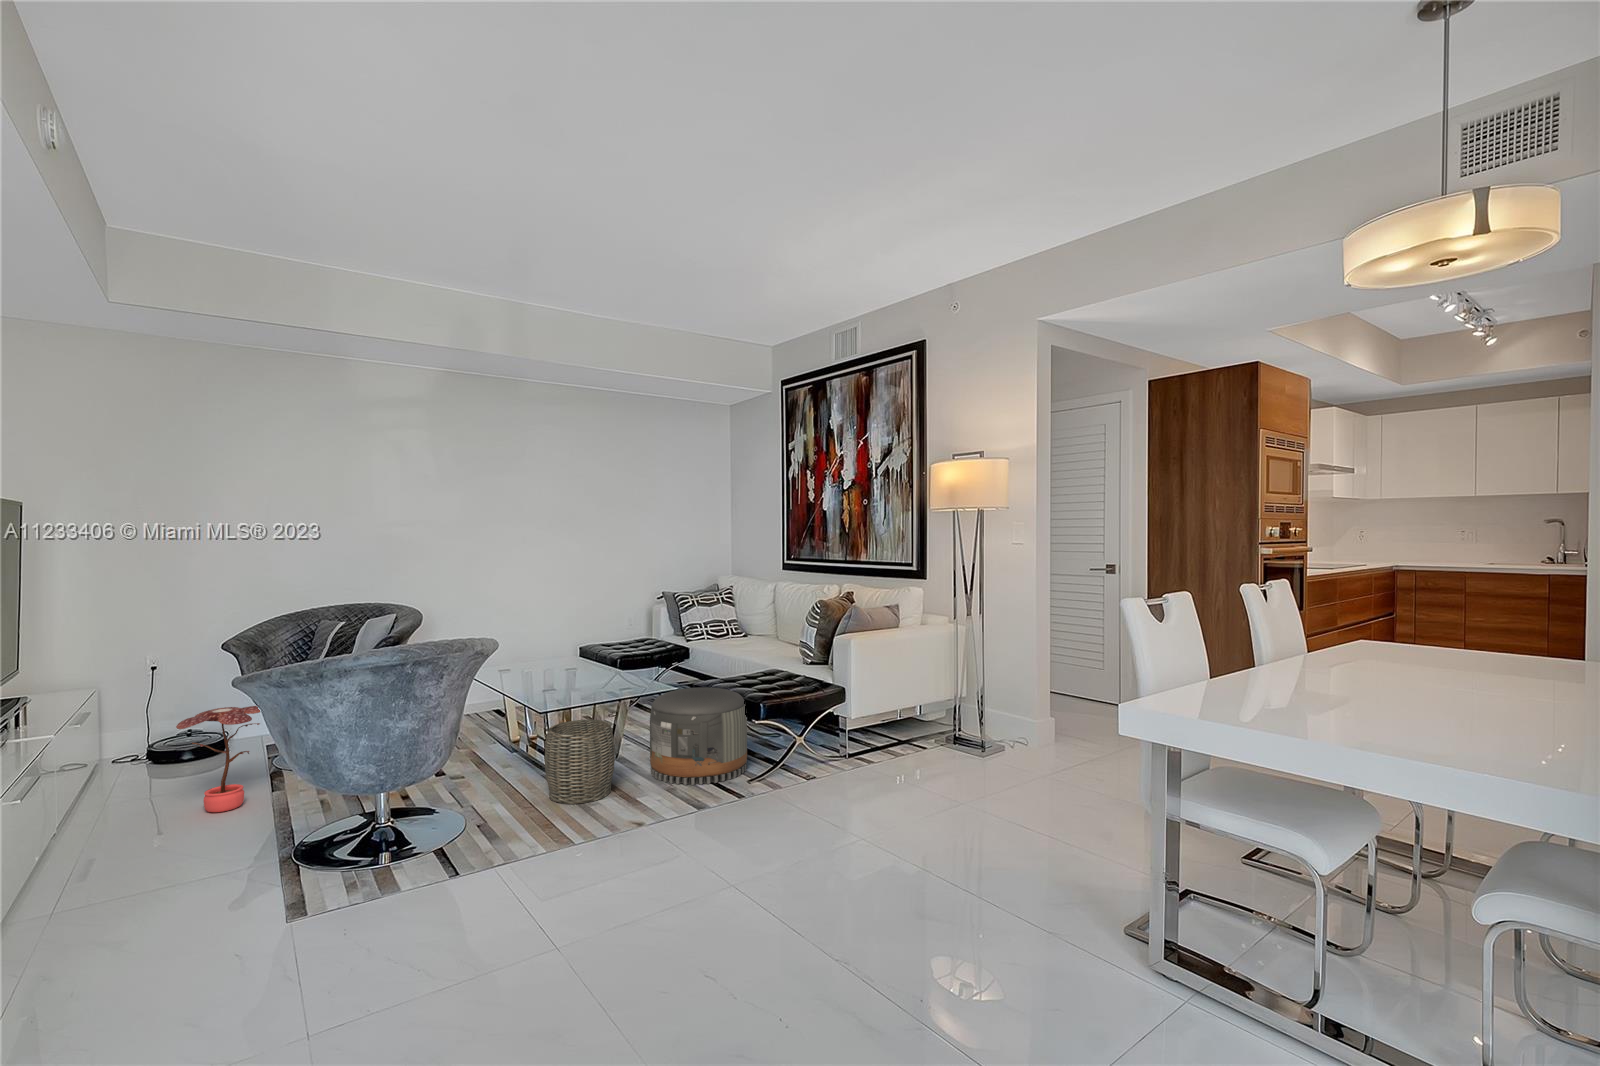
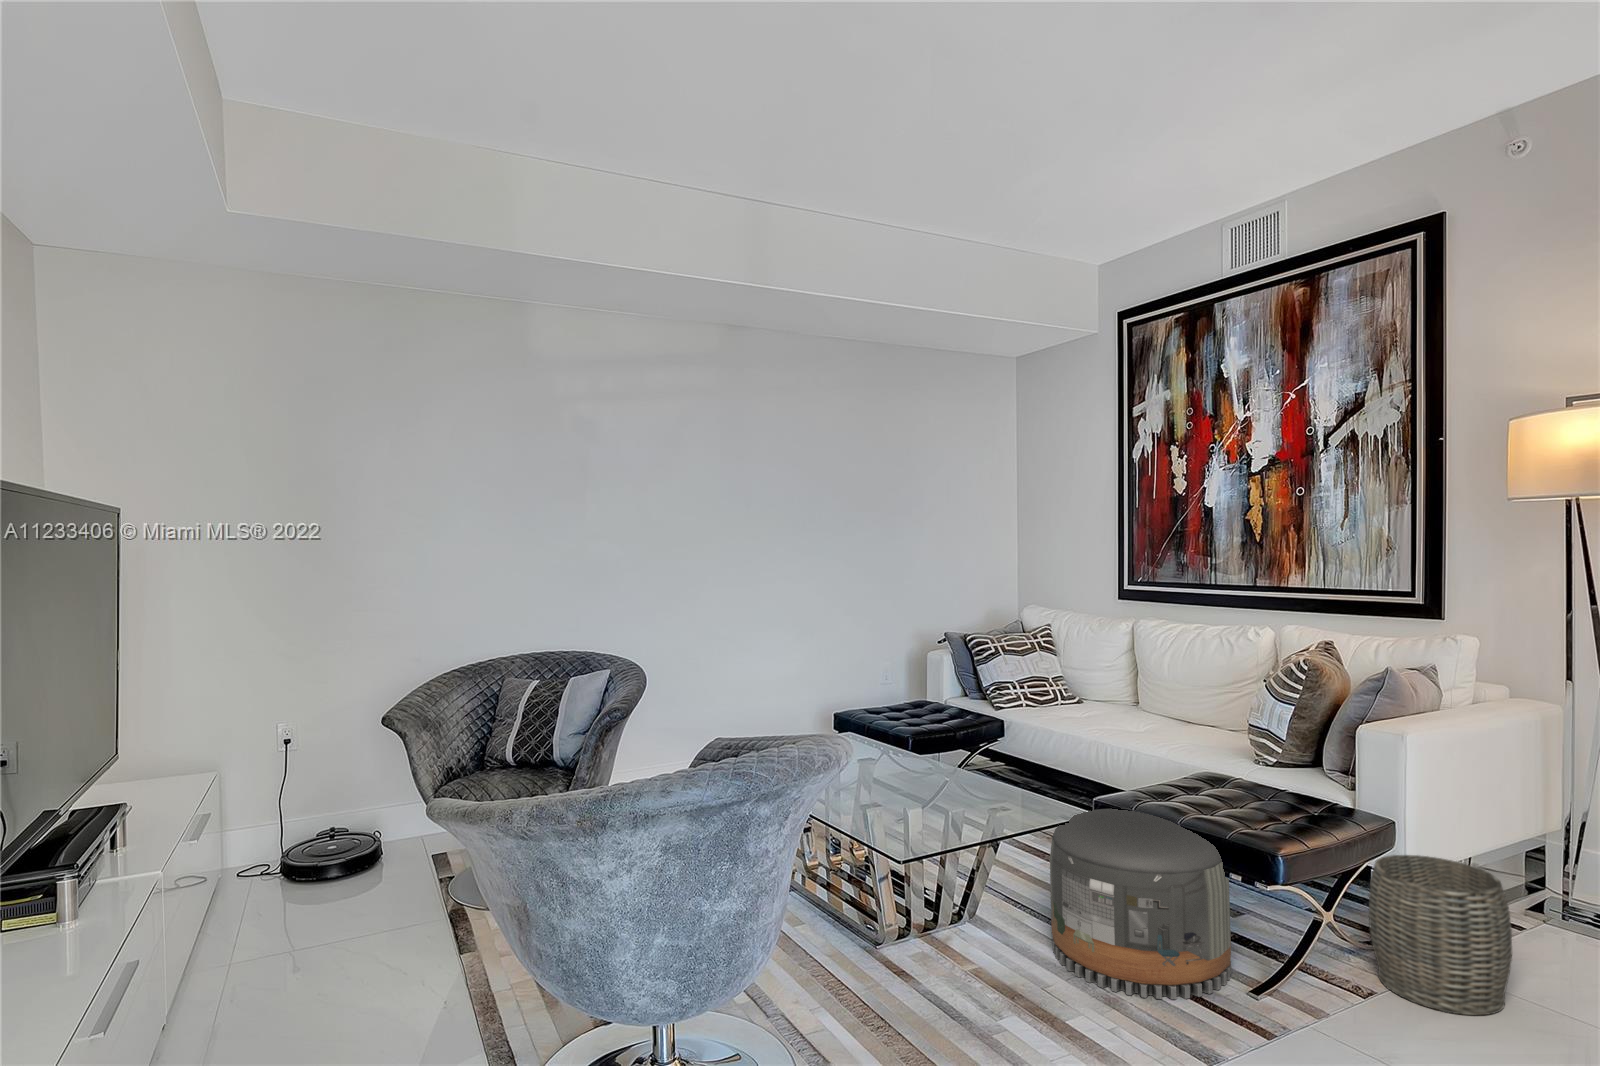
potted plant: present [176,706,260,812] -> none [332,827,455,1006]
woven basket: present [545,720,615,804] -> present [1369,855,1512,1015]

